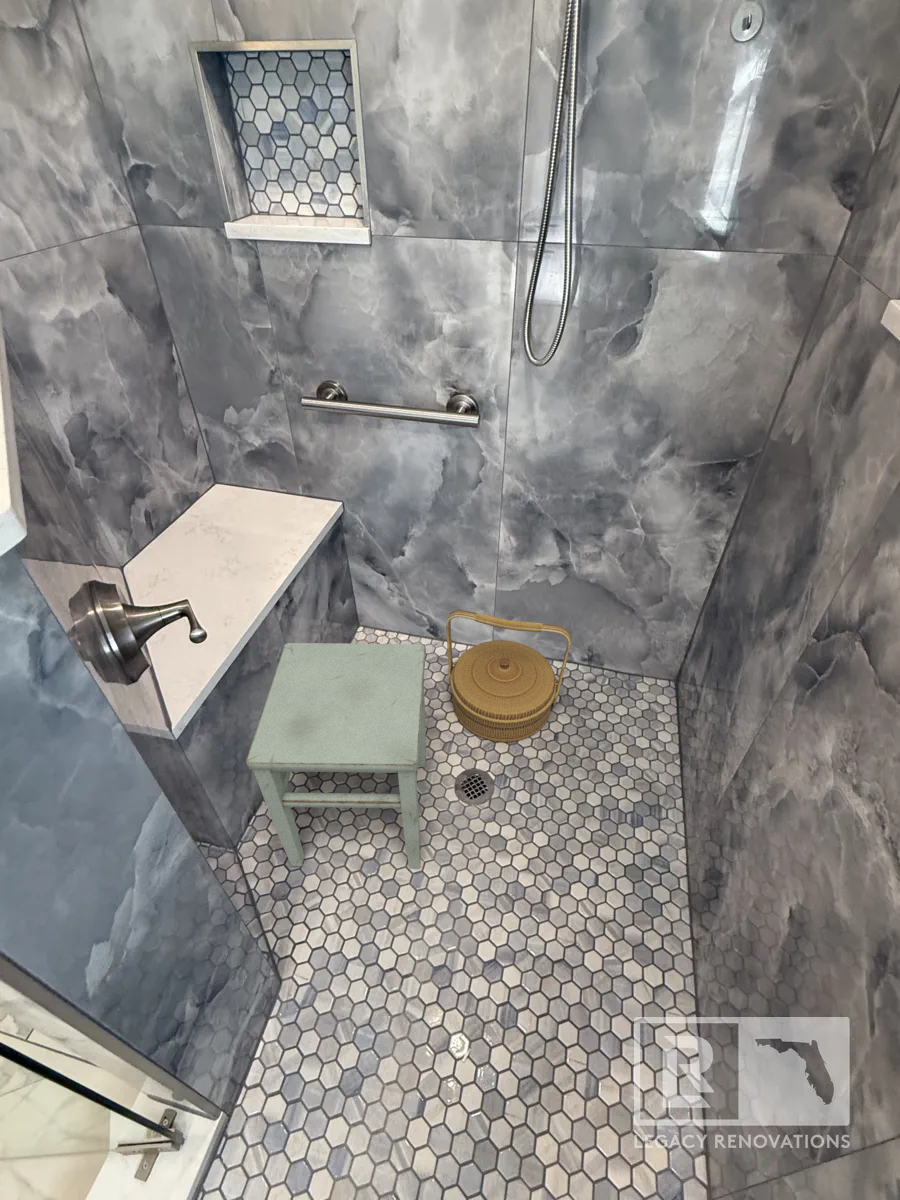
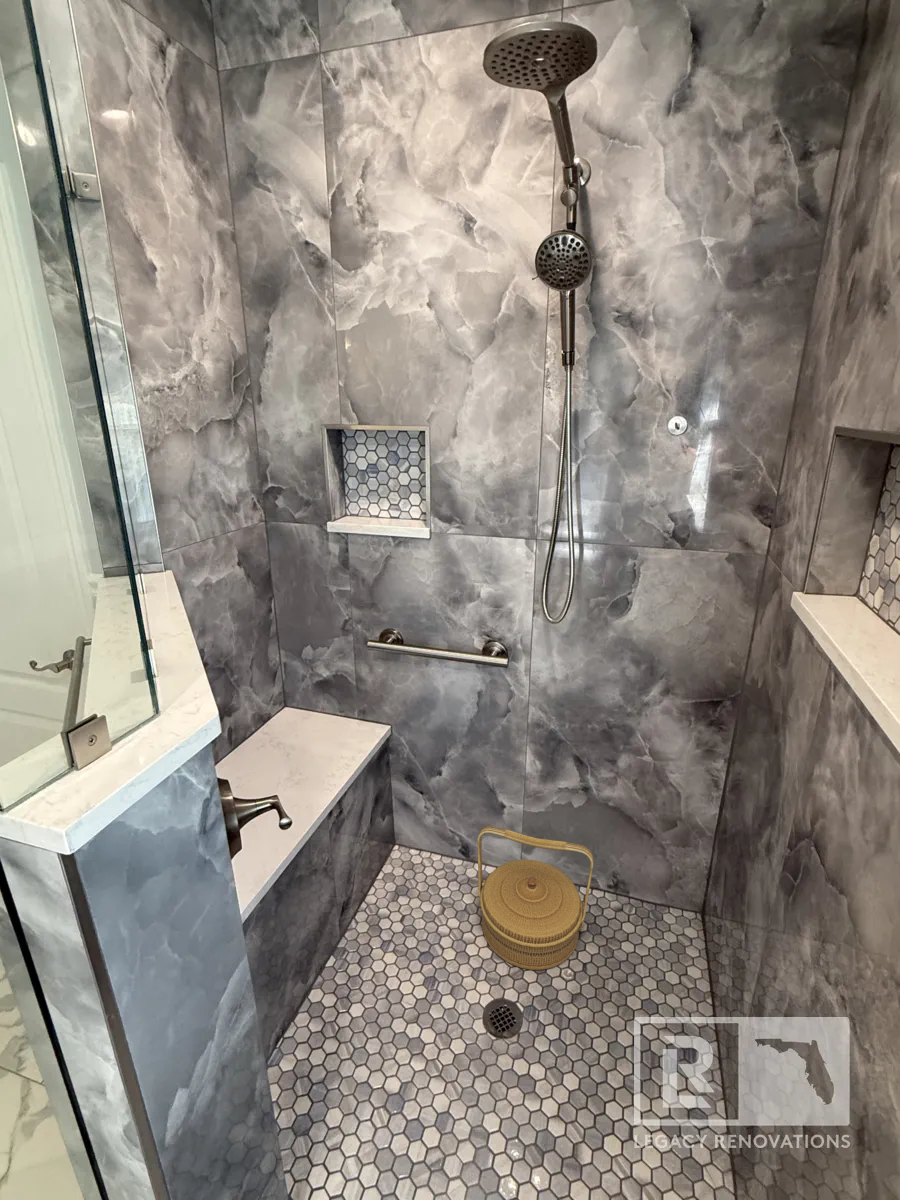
stool: present [246,643,426,868] -> none [292,850,460,1114]

